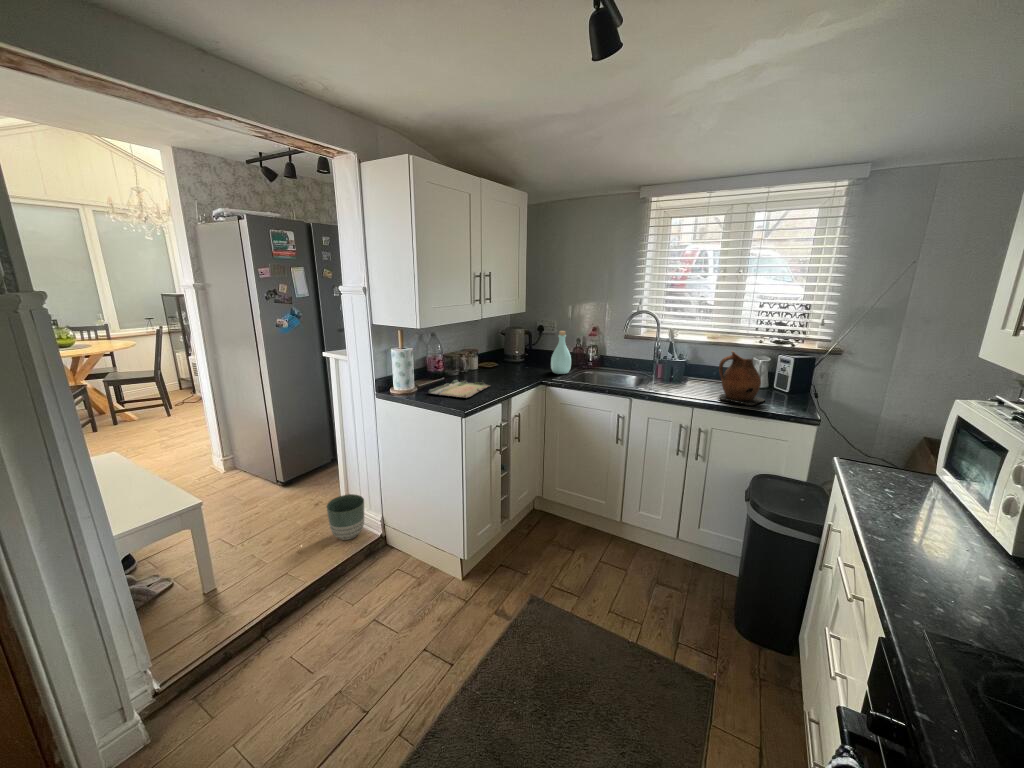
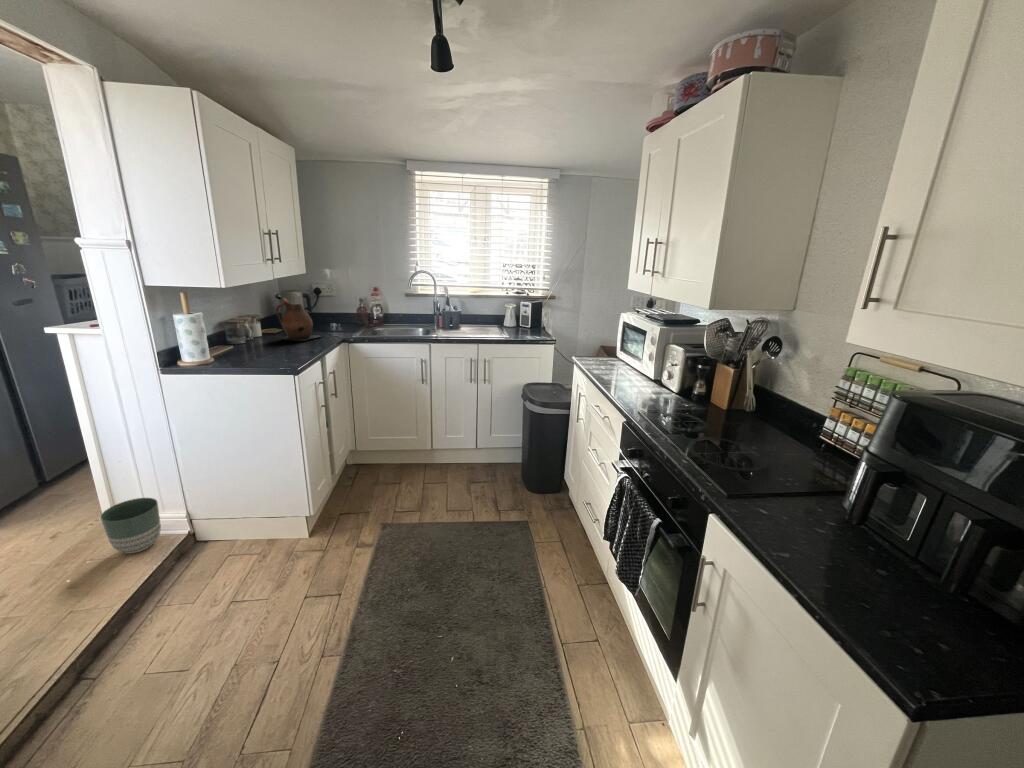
bottle: present [551,331,571,374] -> none [342,291,363,333]
ceramic pitcher: present [718,351,764,405] -> present [276,299,319,341]
tray: present [428,380,490,397] -> none [232,341,297,360]

